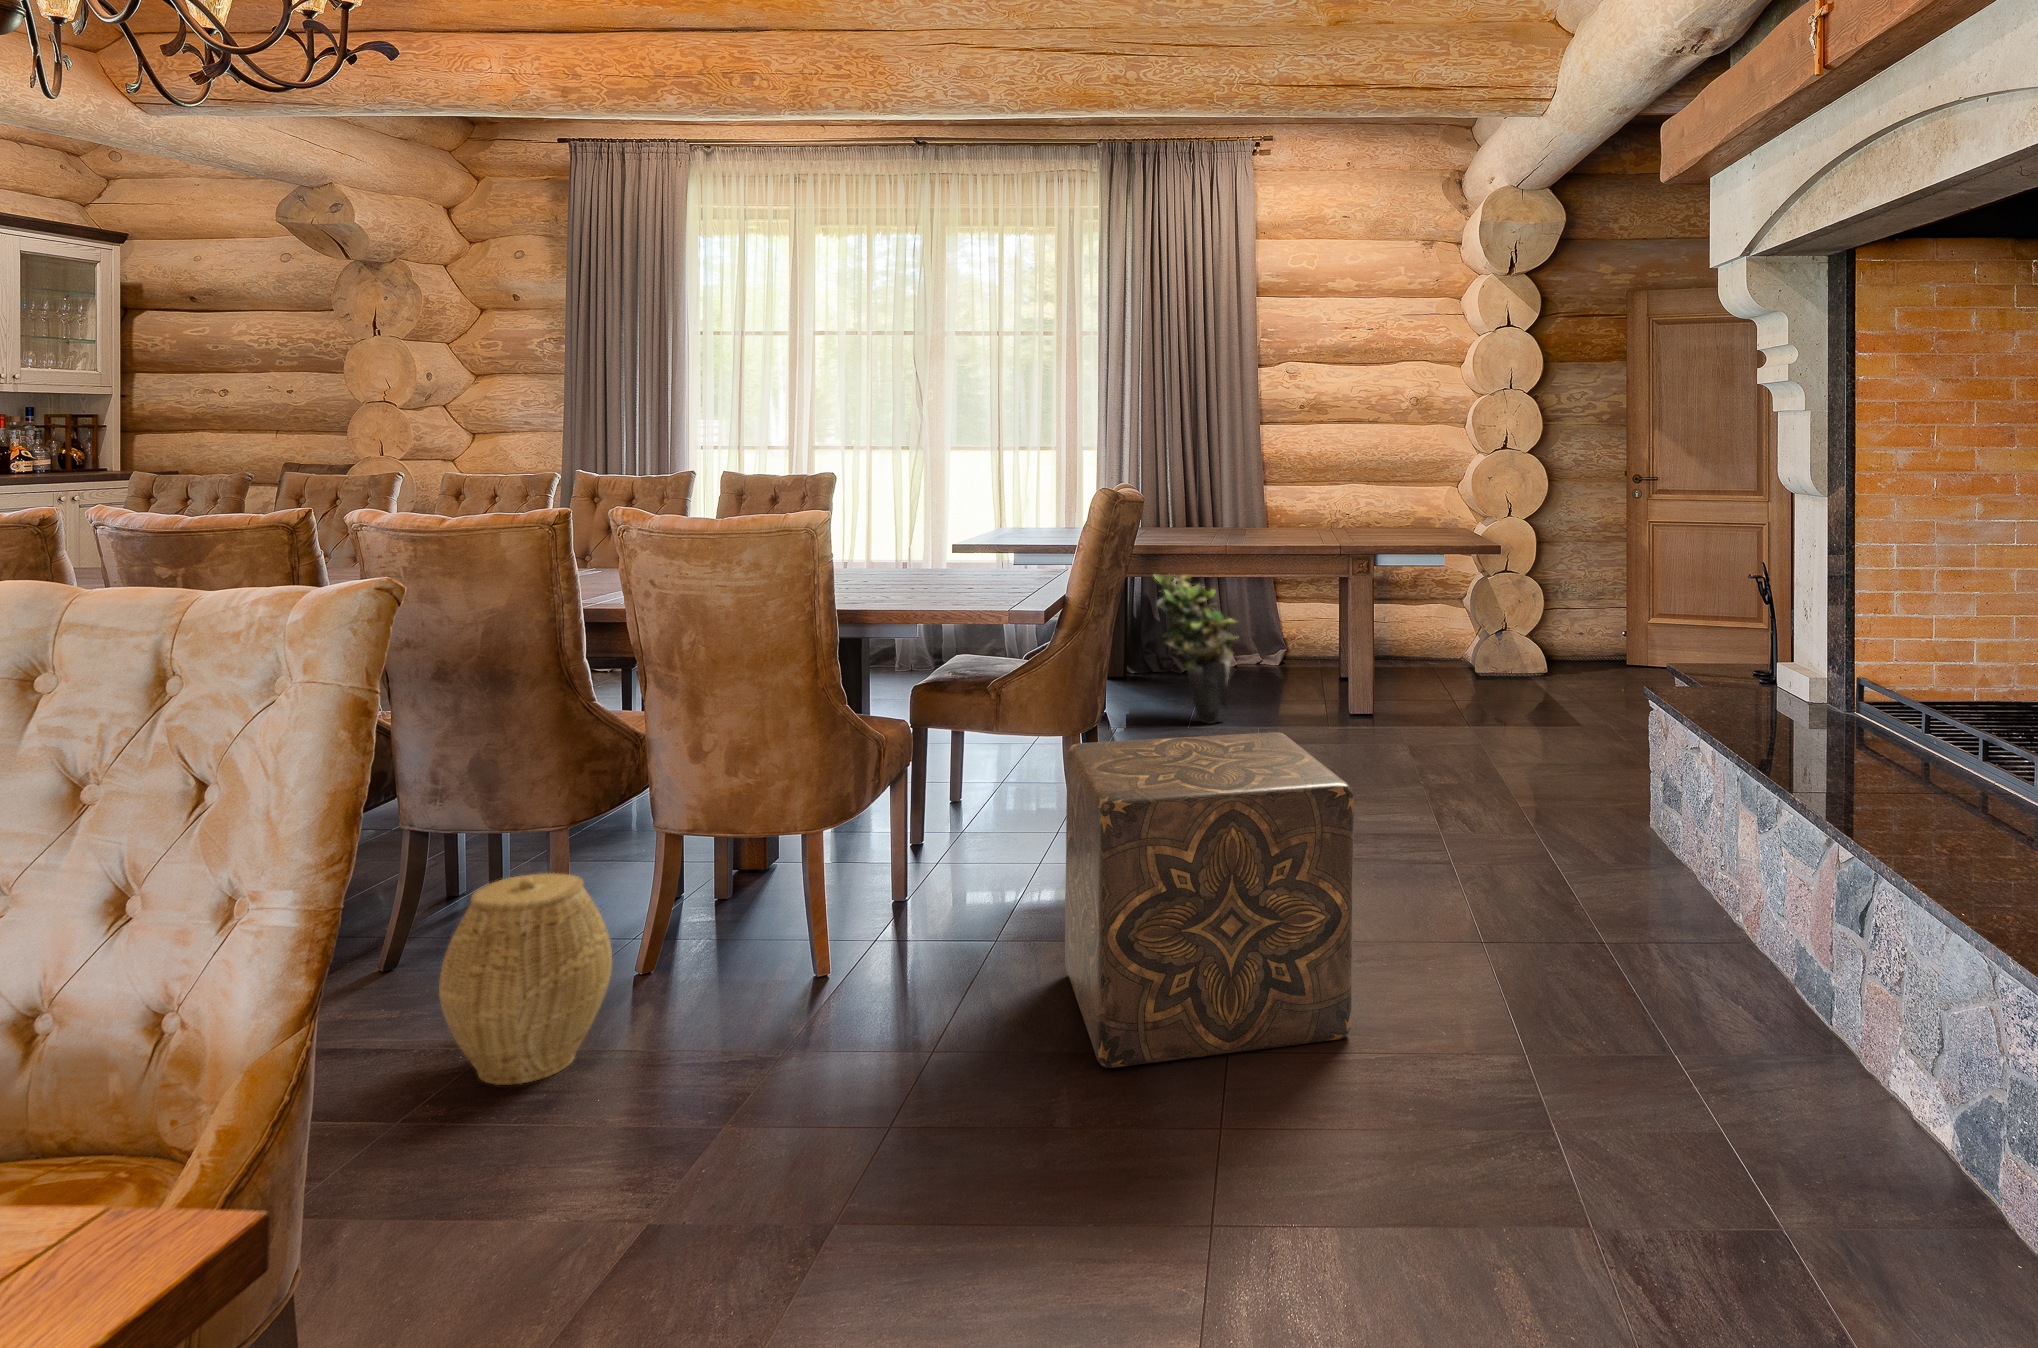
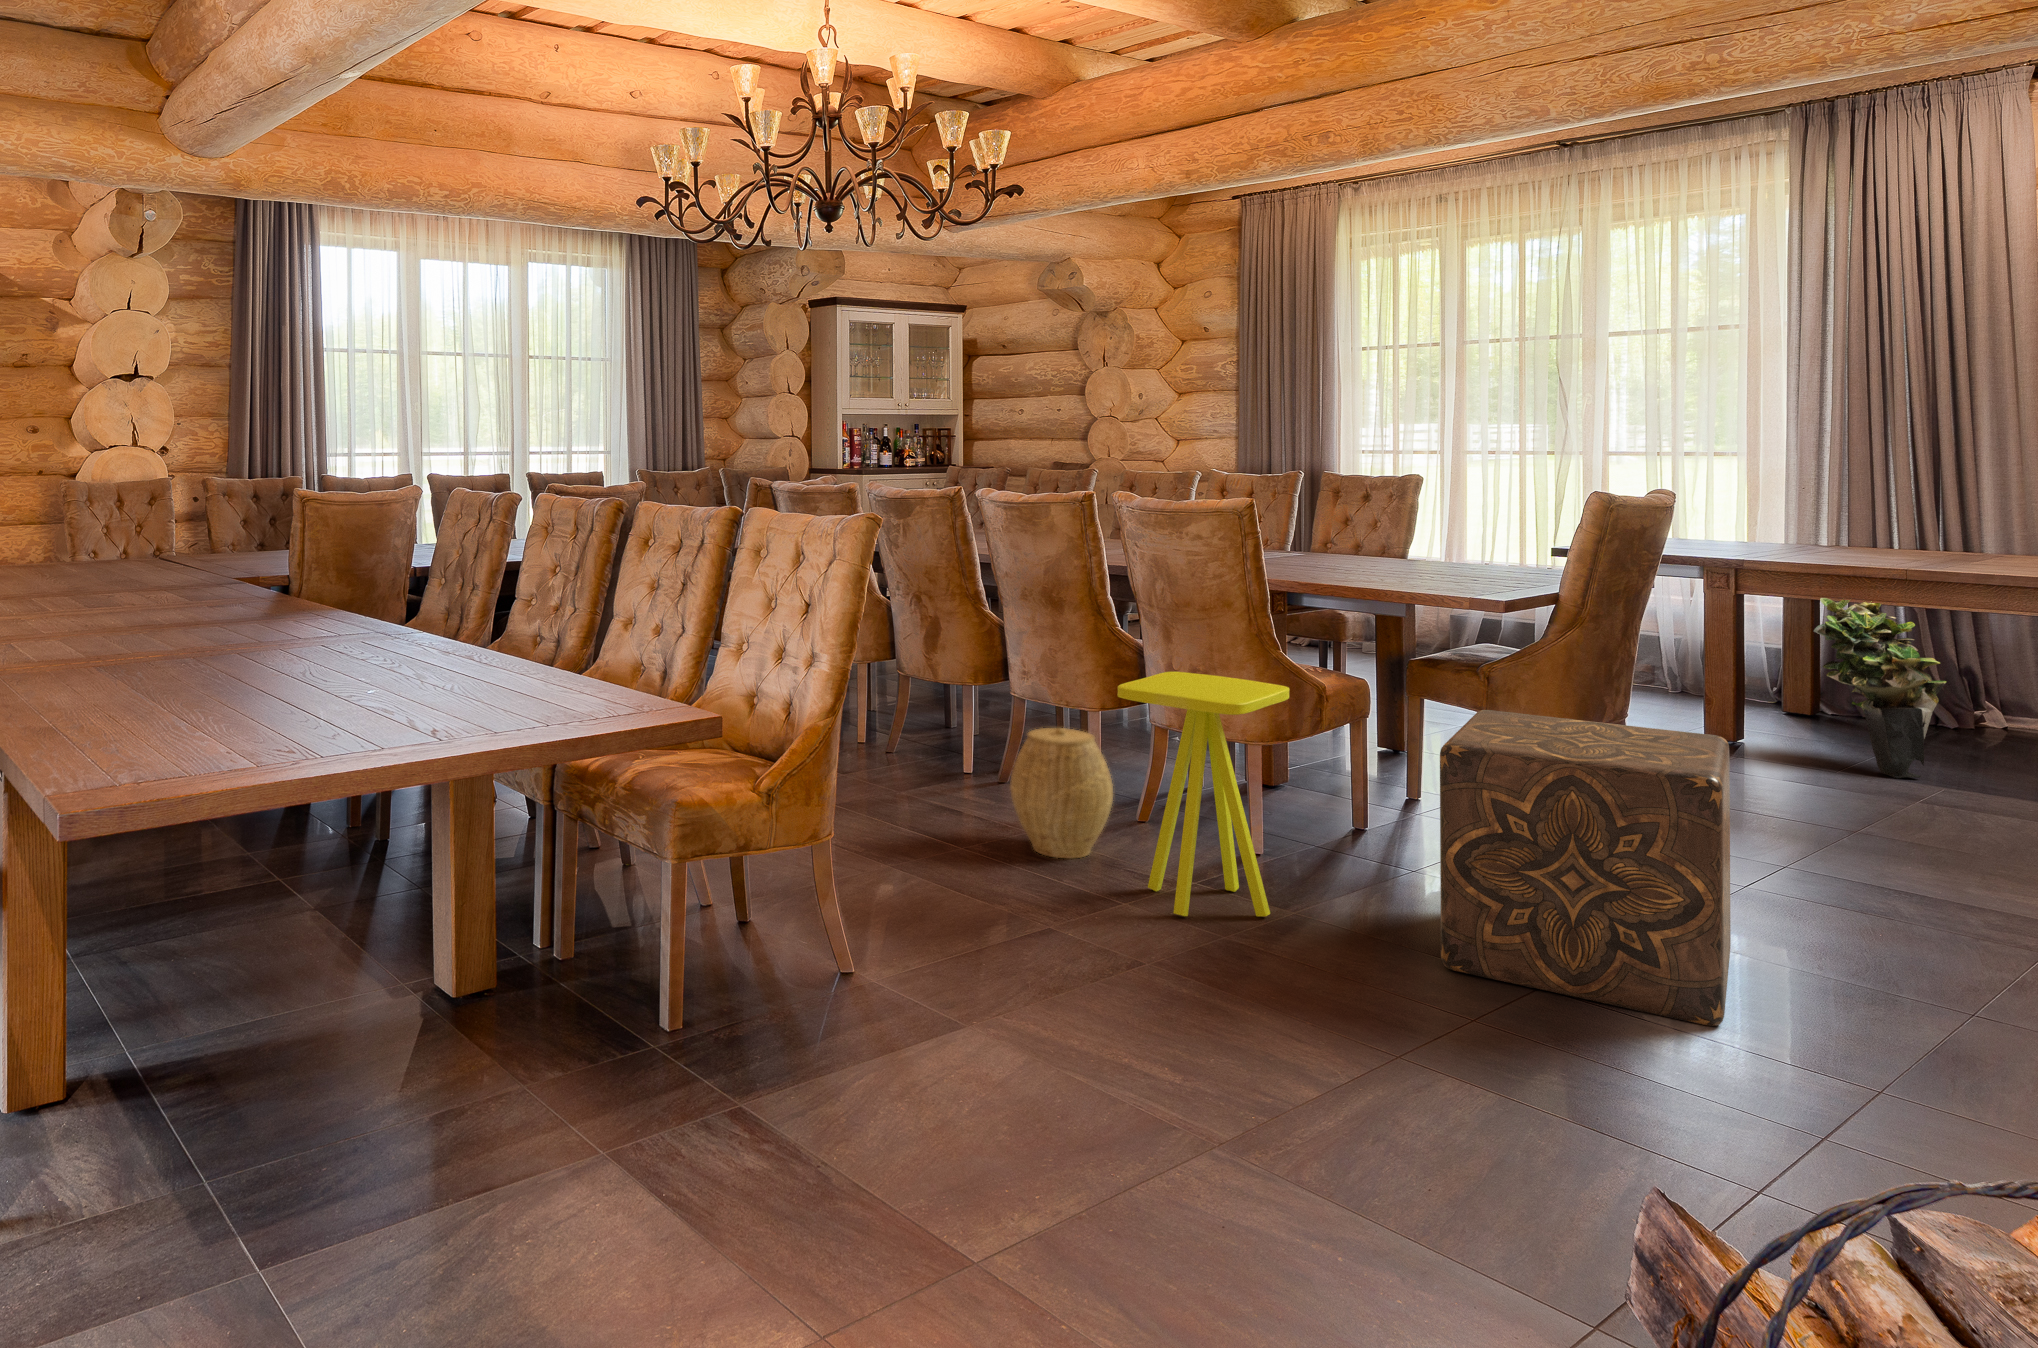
side table: none [673,758,889,1118] -> present [1117,671,1290,916]

